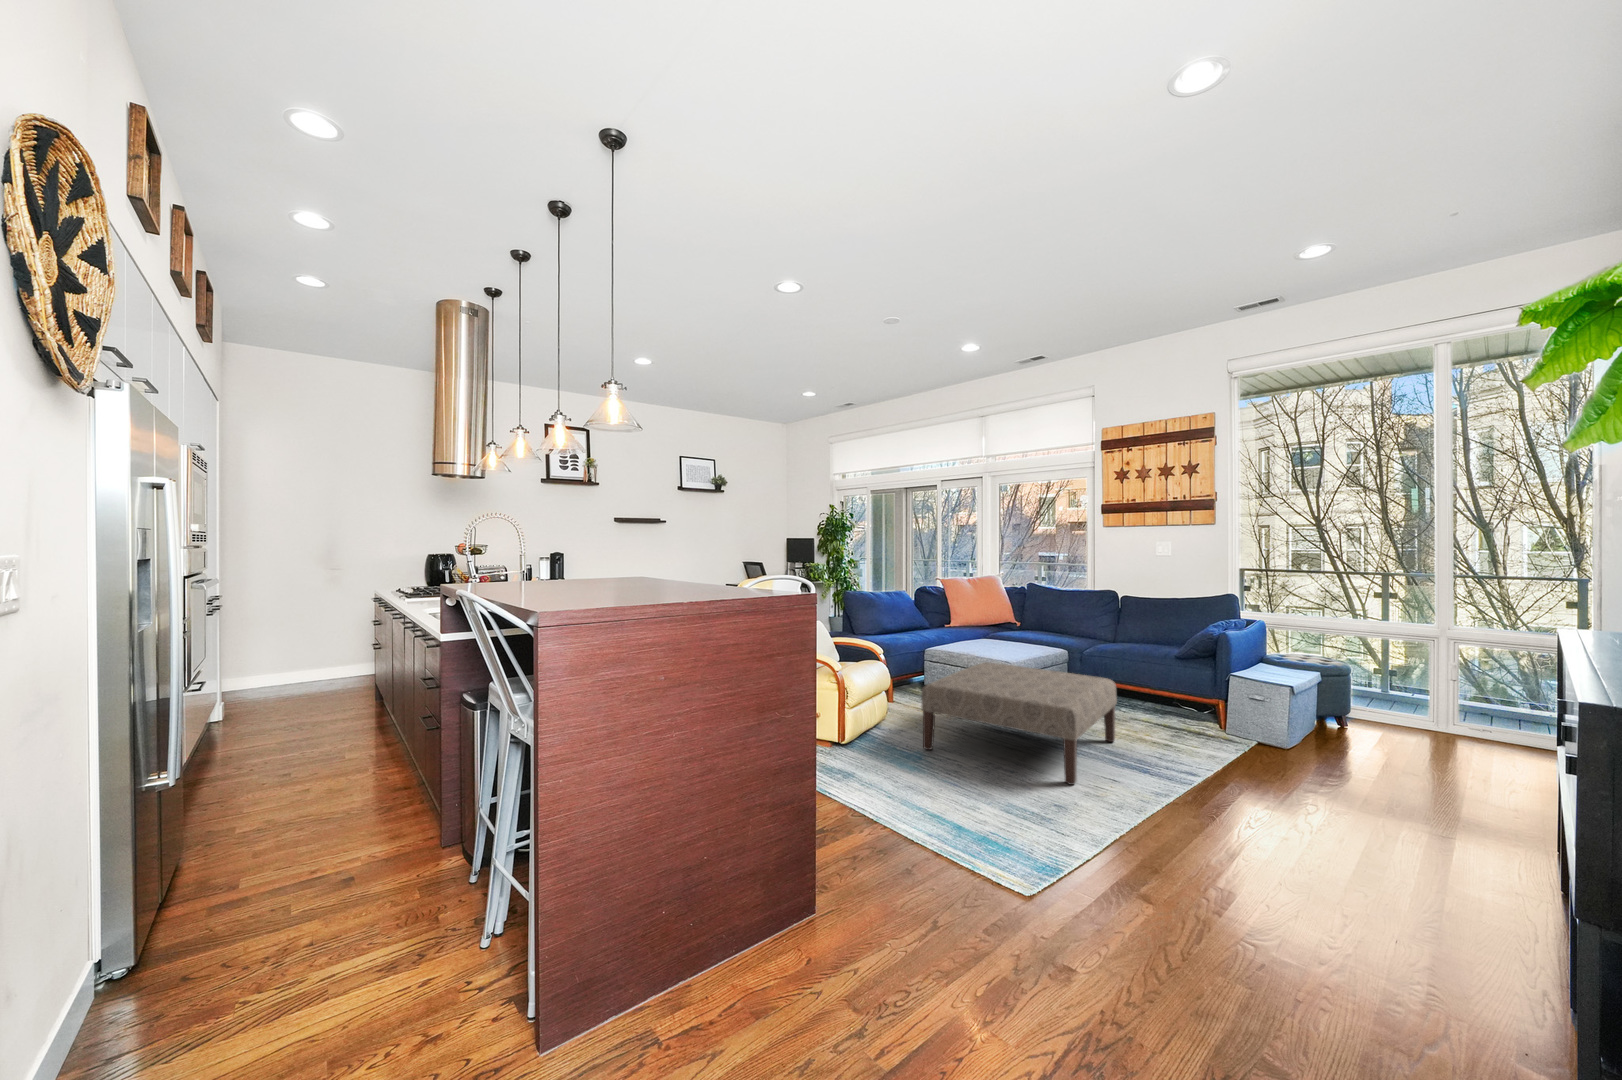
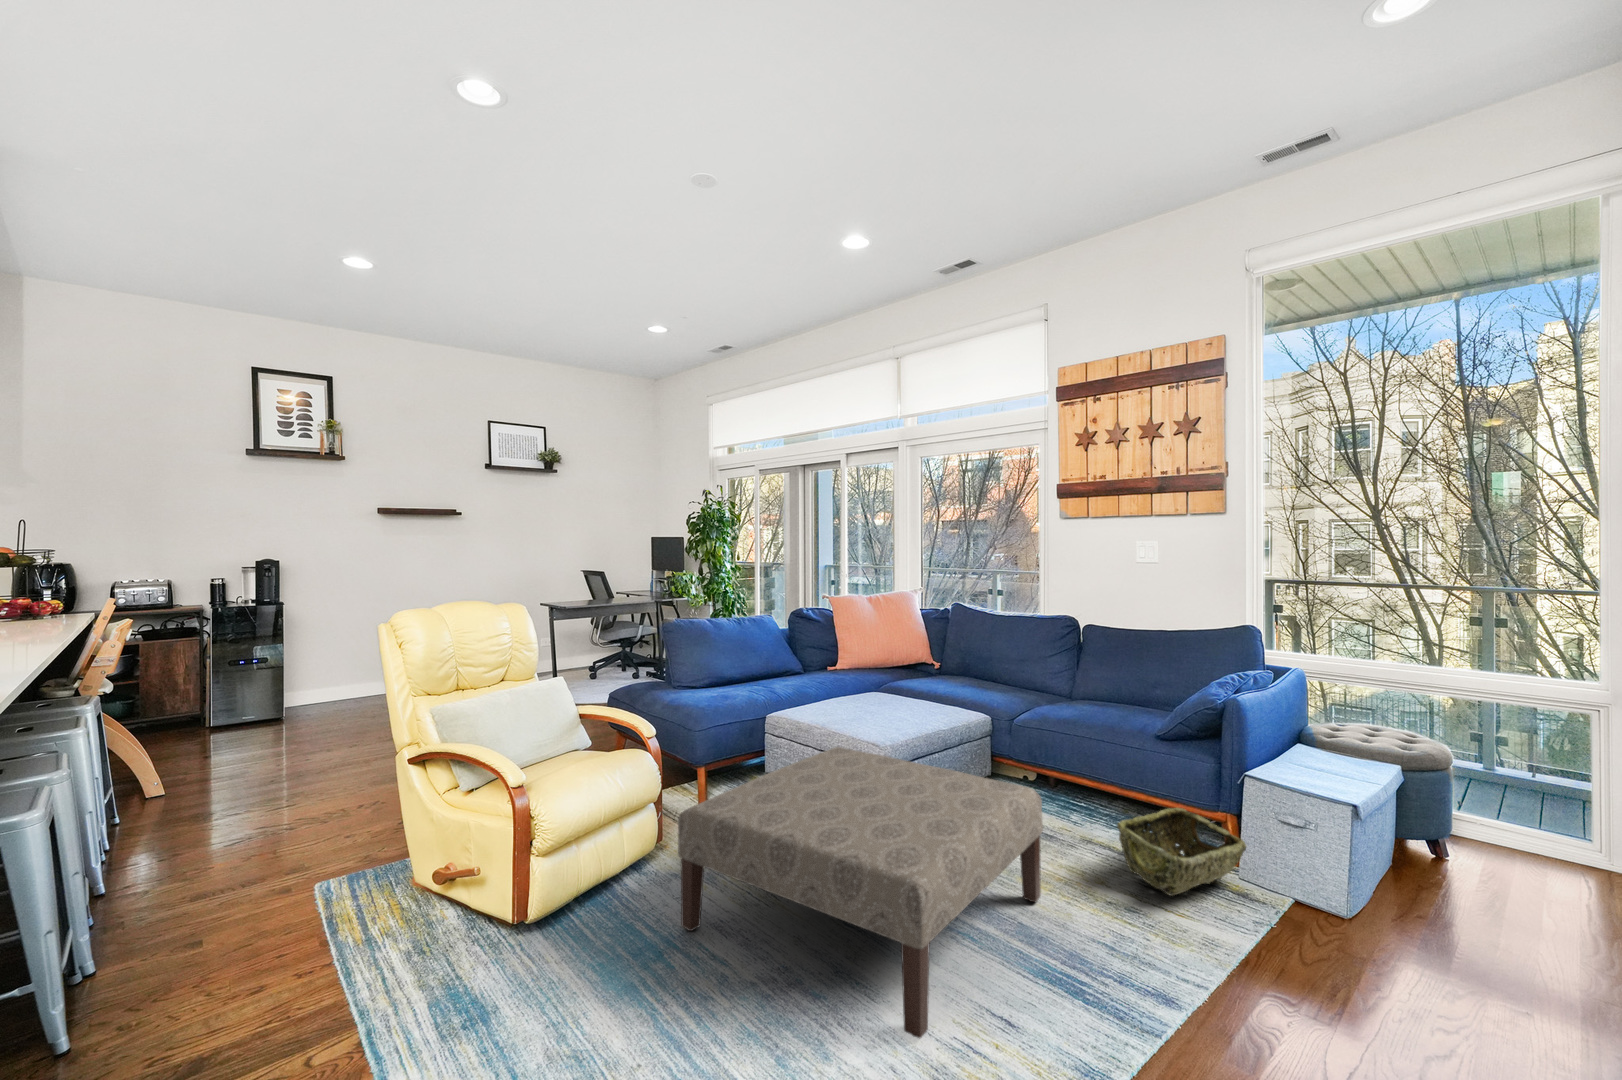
woven basket: none [1157,697,1232,741] -> present [1117,808,1246,896]

